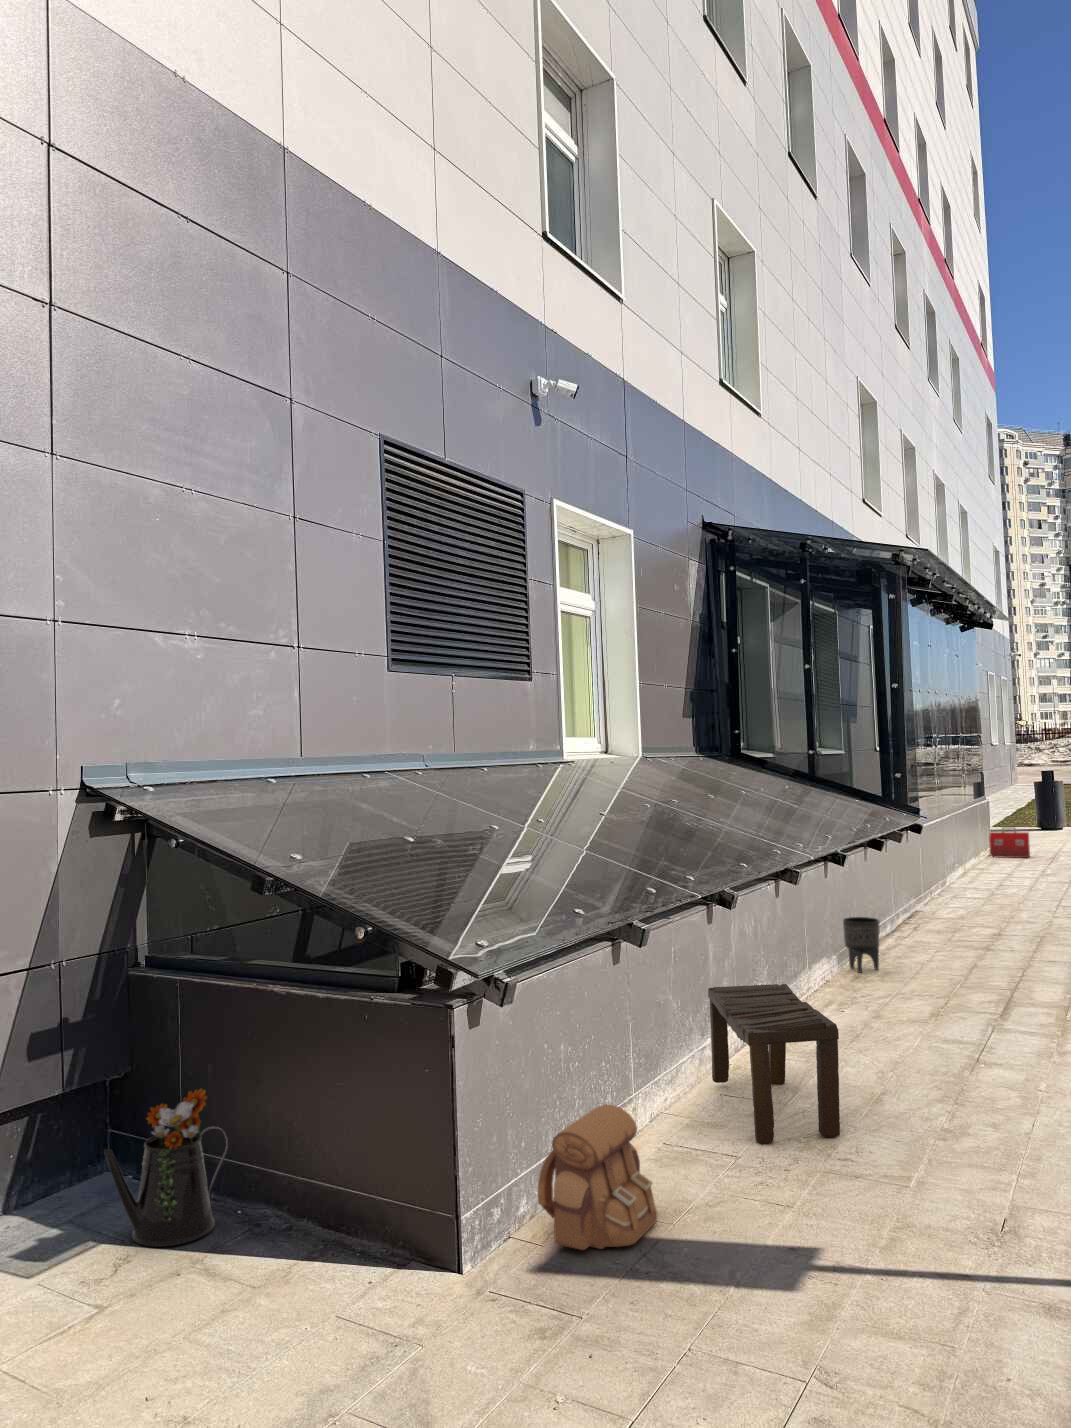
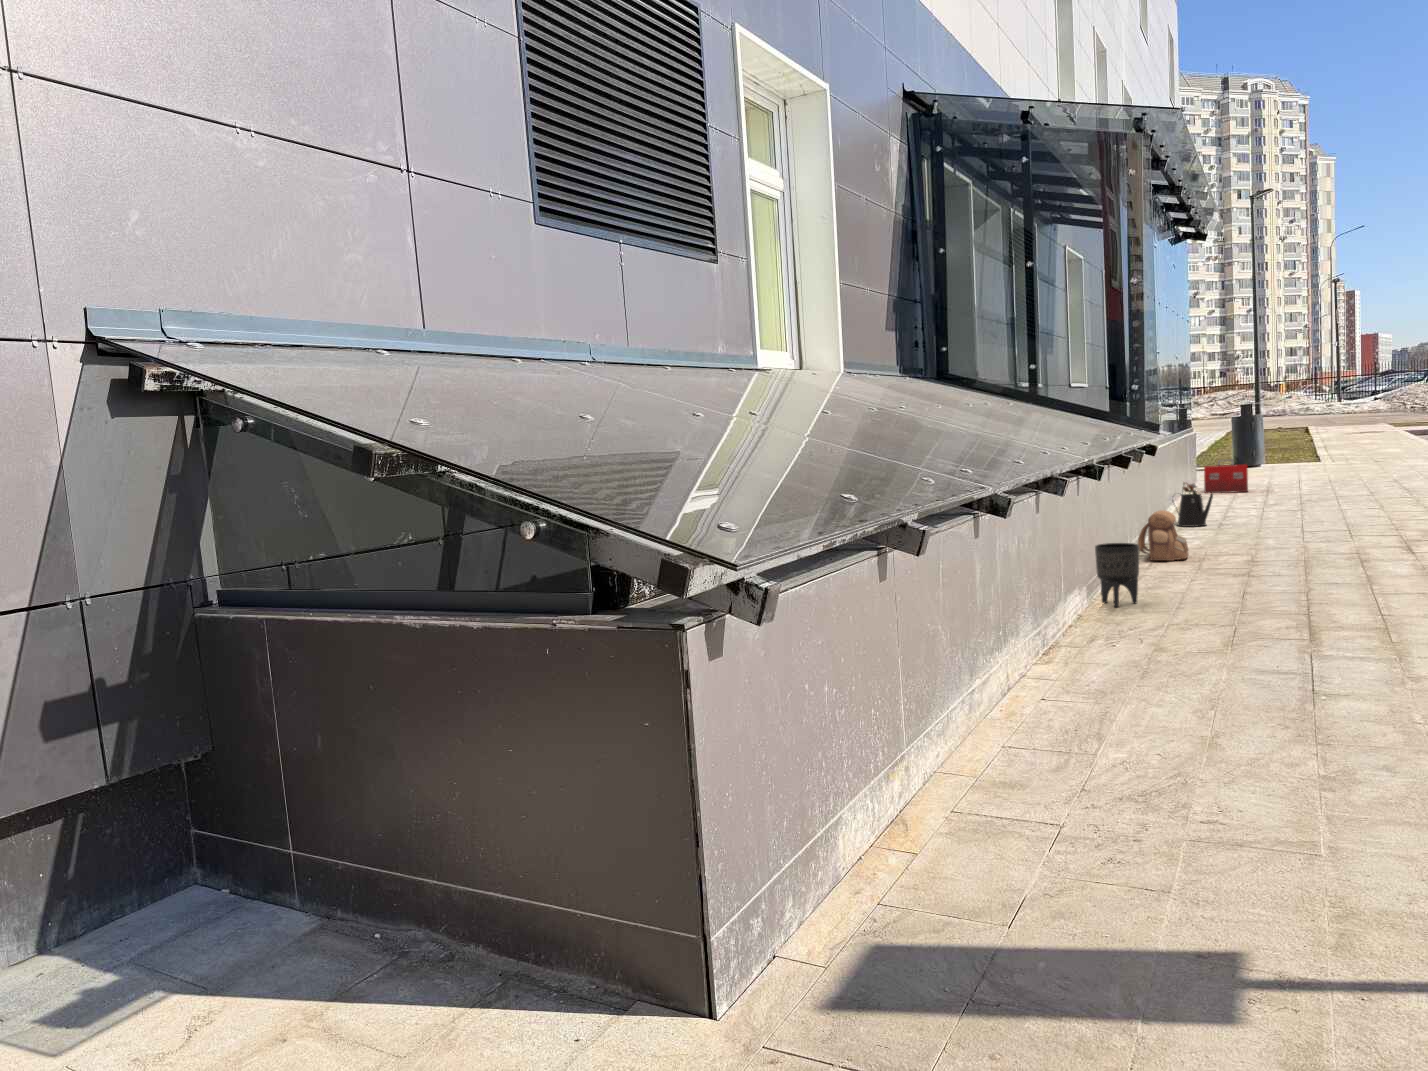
bench: present [708,984,840,1143] -> none [982,607,1187,808]
watering can: present [104,1089,228,1247] -> present [1177,483,1213,527]
backpack: present [538,1104,657,1250] -> present [1138,510,1189,561]

